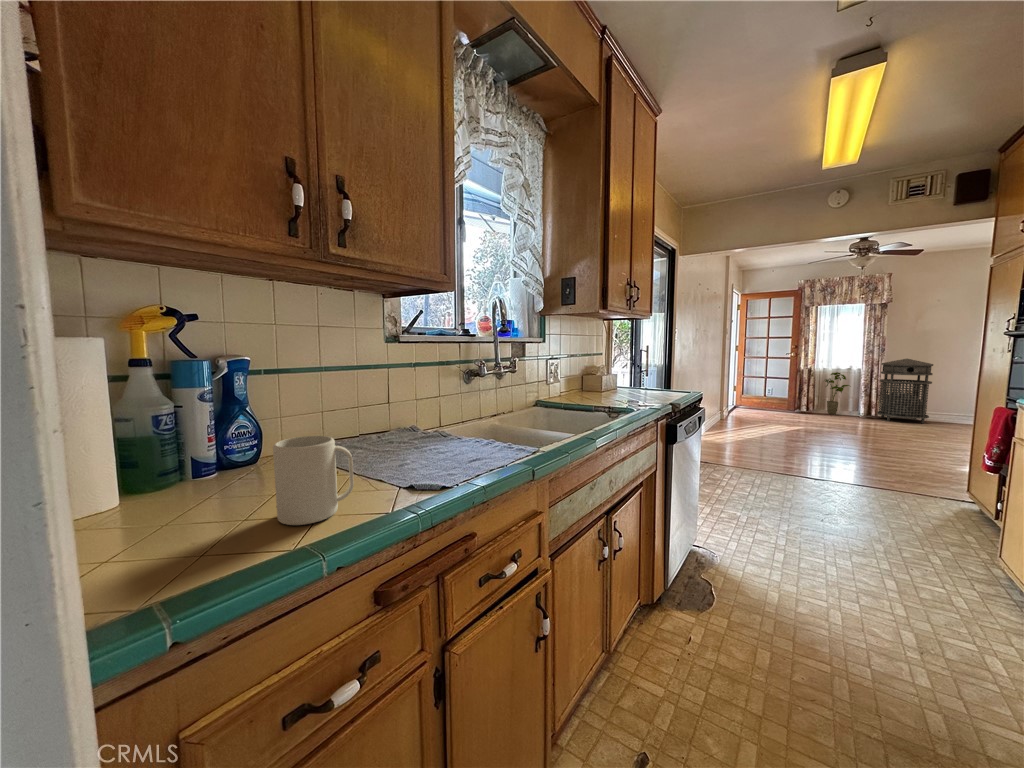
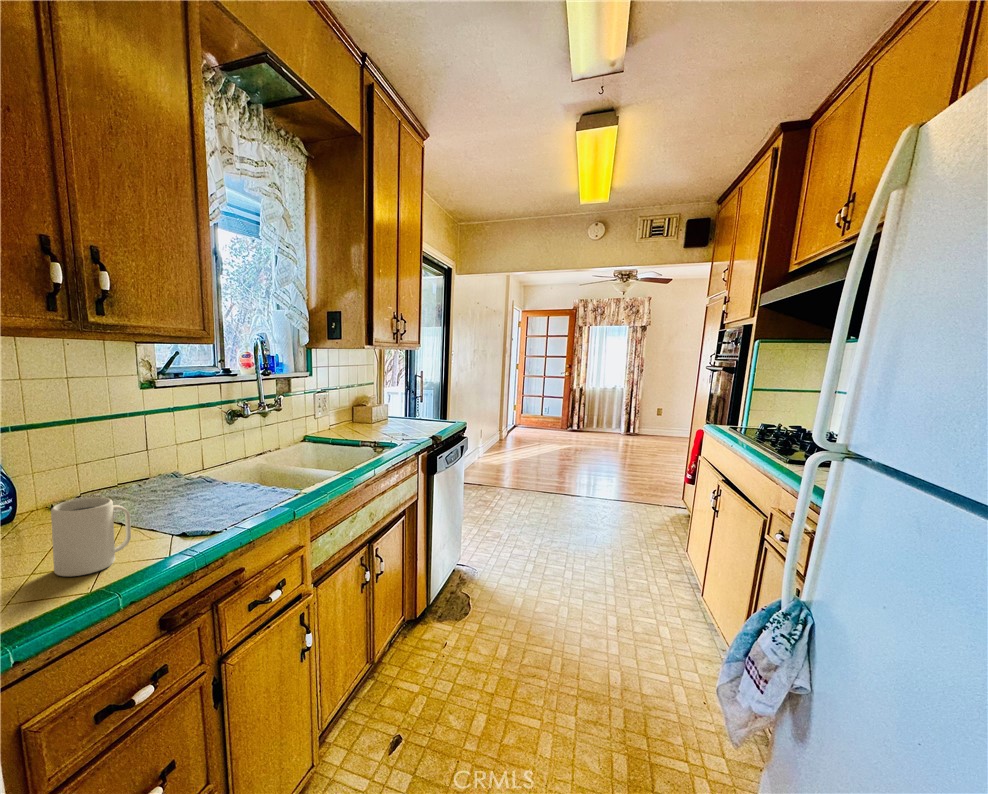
trash can: present [877,359,933,424] -> none [625,381,661,436]
house plant: present [825,372,849,414] -> none [587,392,607,430]

